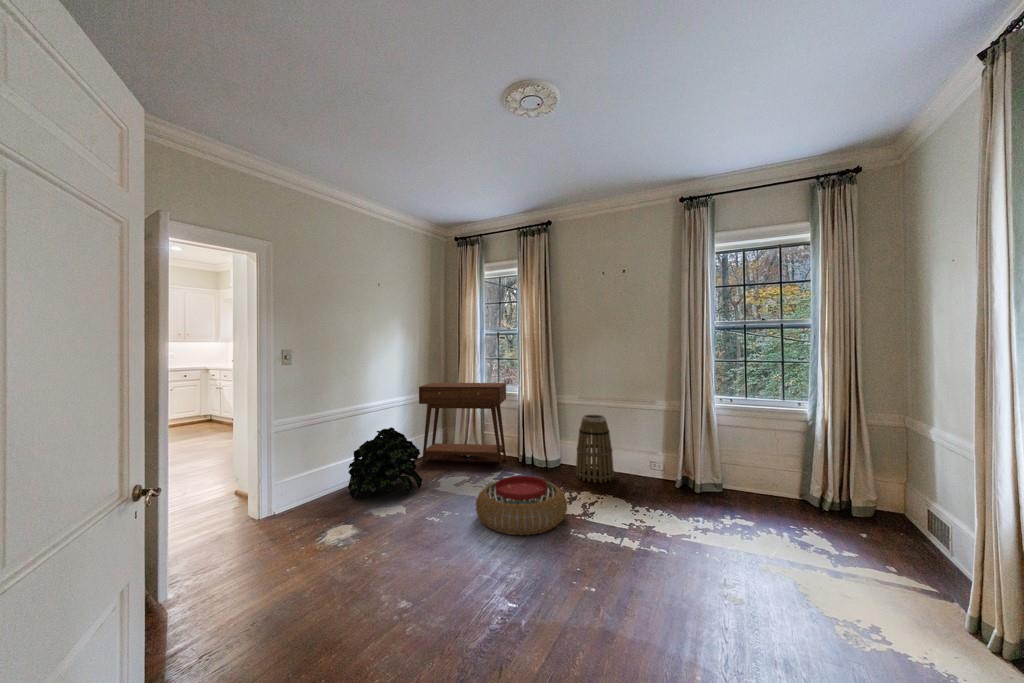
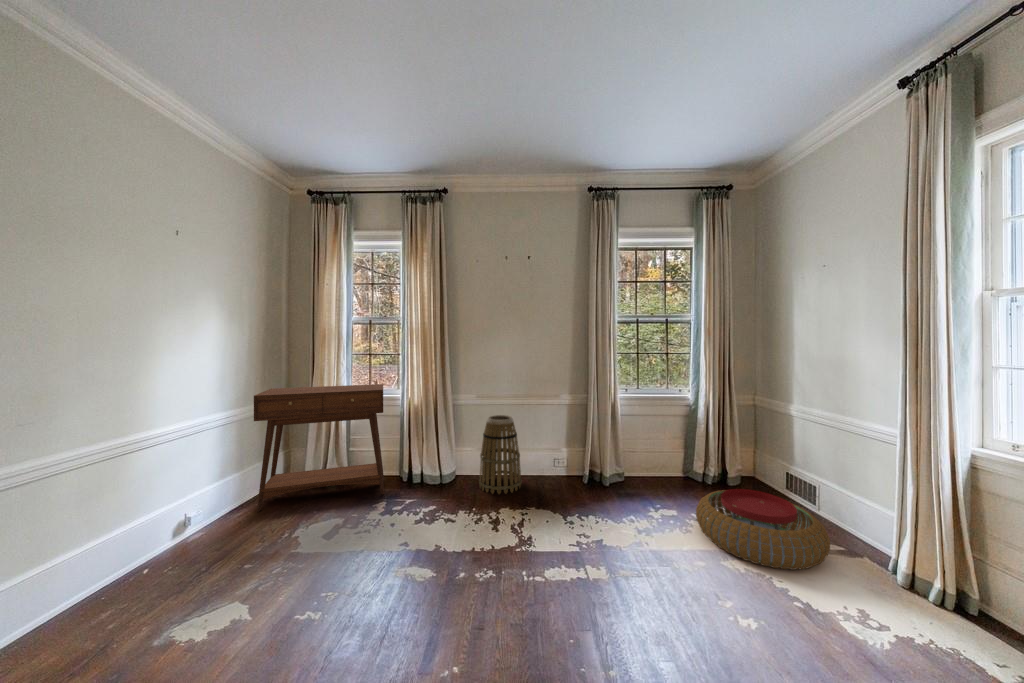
potted plant: present [348,427,422,498] -> none [109,467,274,613]
pouf: present [476,476,567,535] -> present [696,489,830,570]

